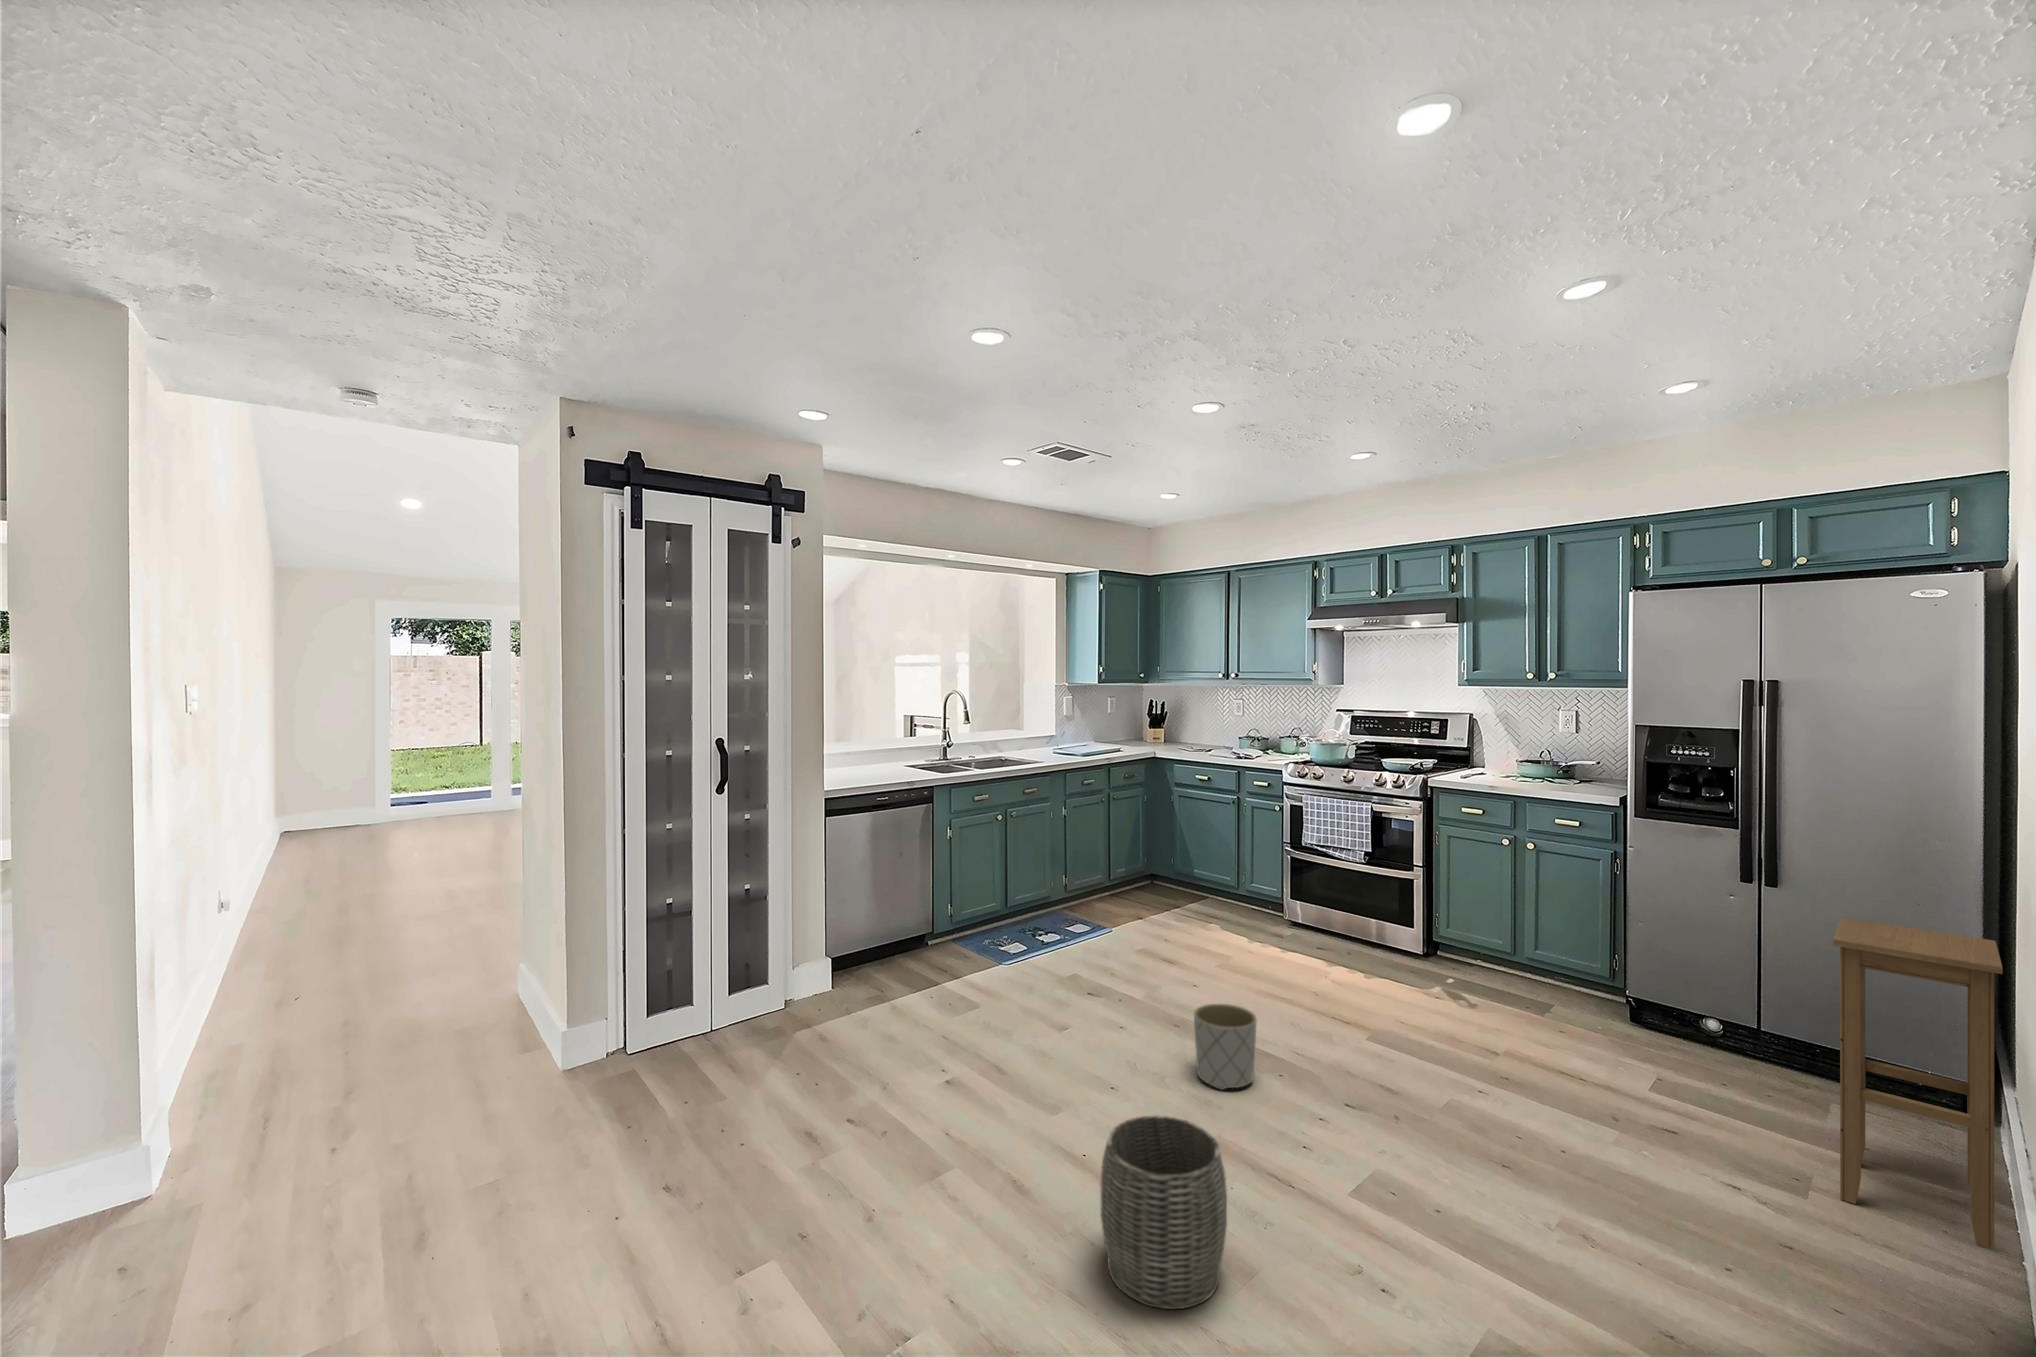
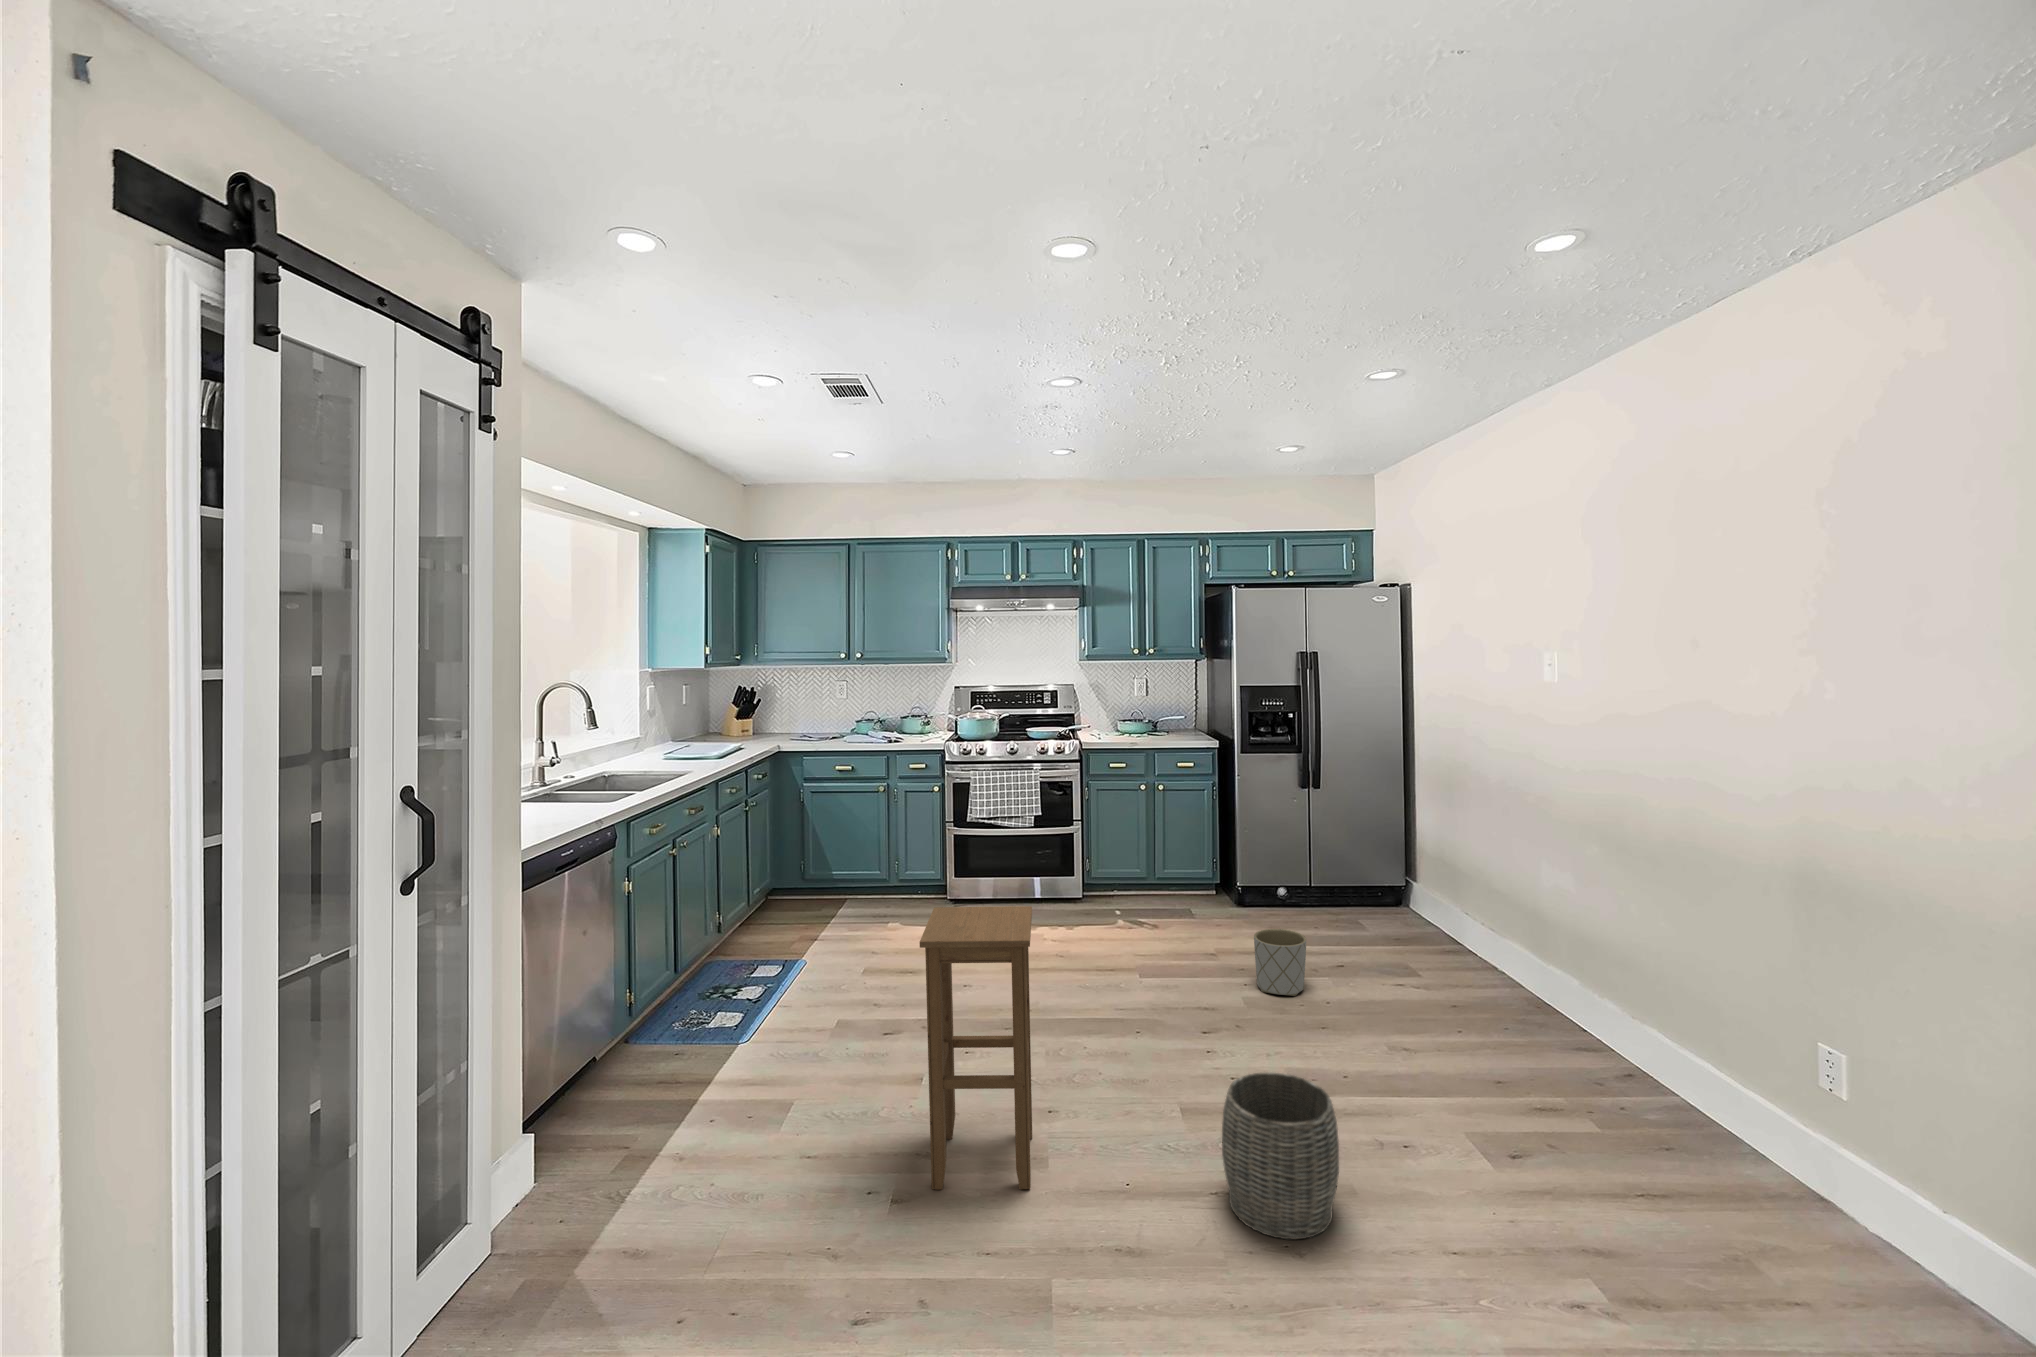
stool: present [1833,918,2003,1249] -> present [920,906,1032,1189]
planter: present [1194,1004,1256,1090] -> present [1254,929,1306,996]

